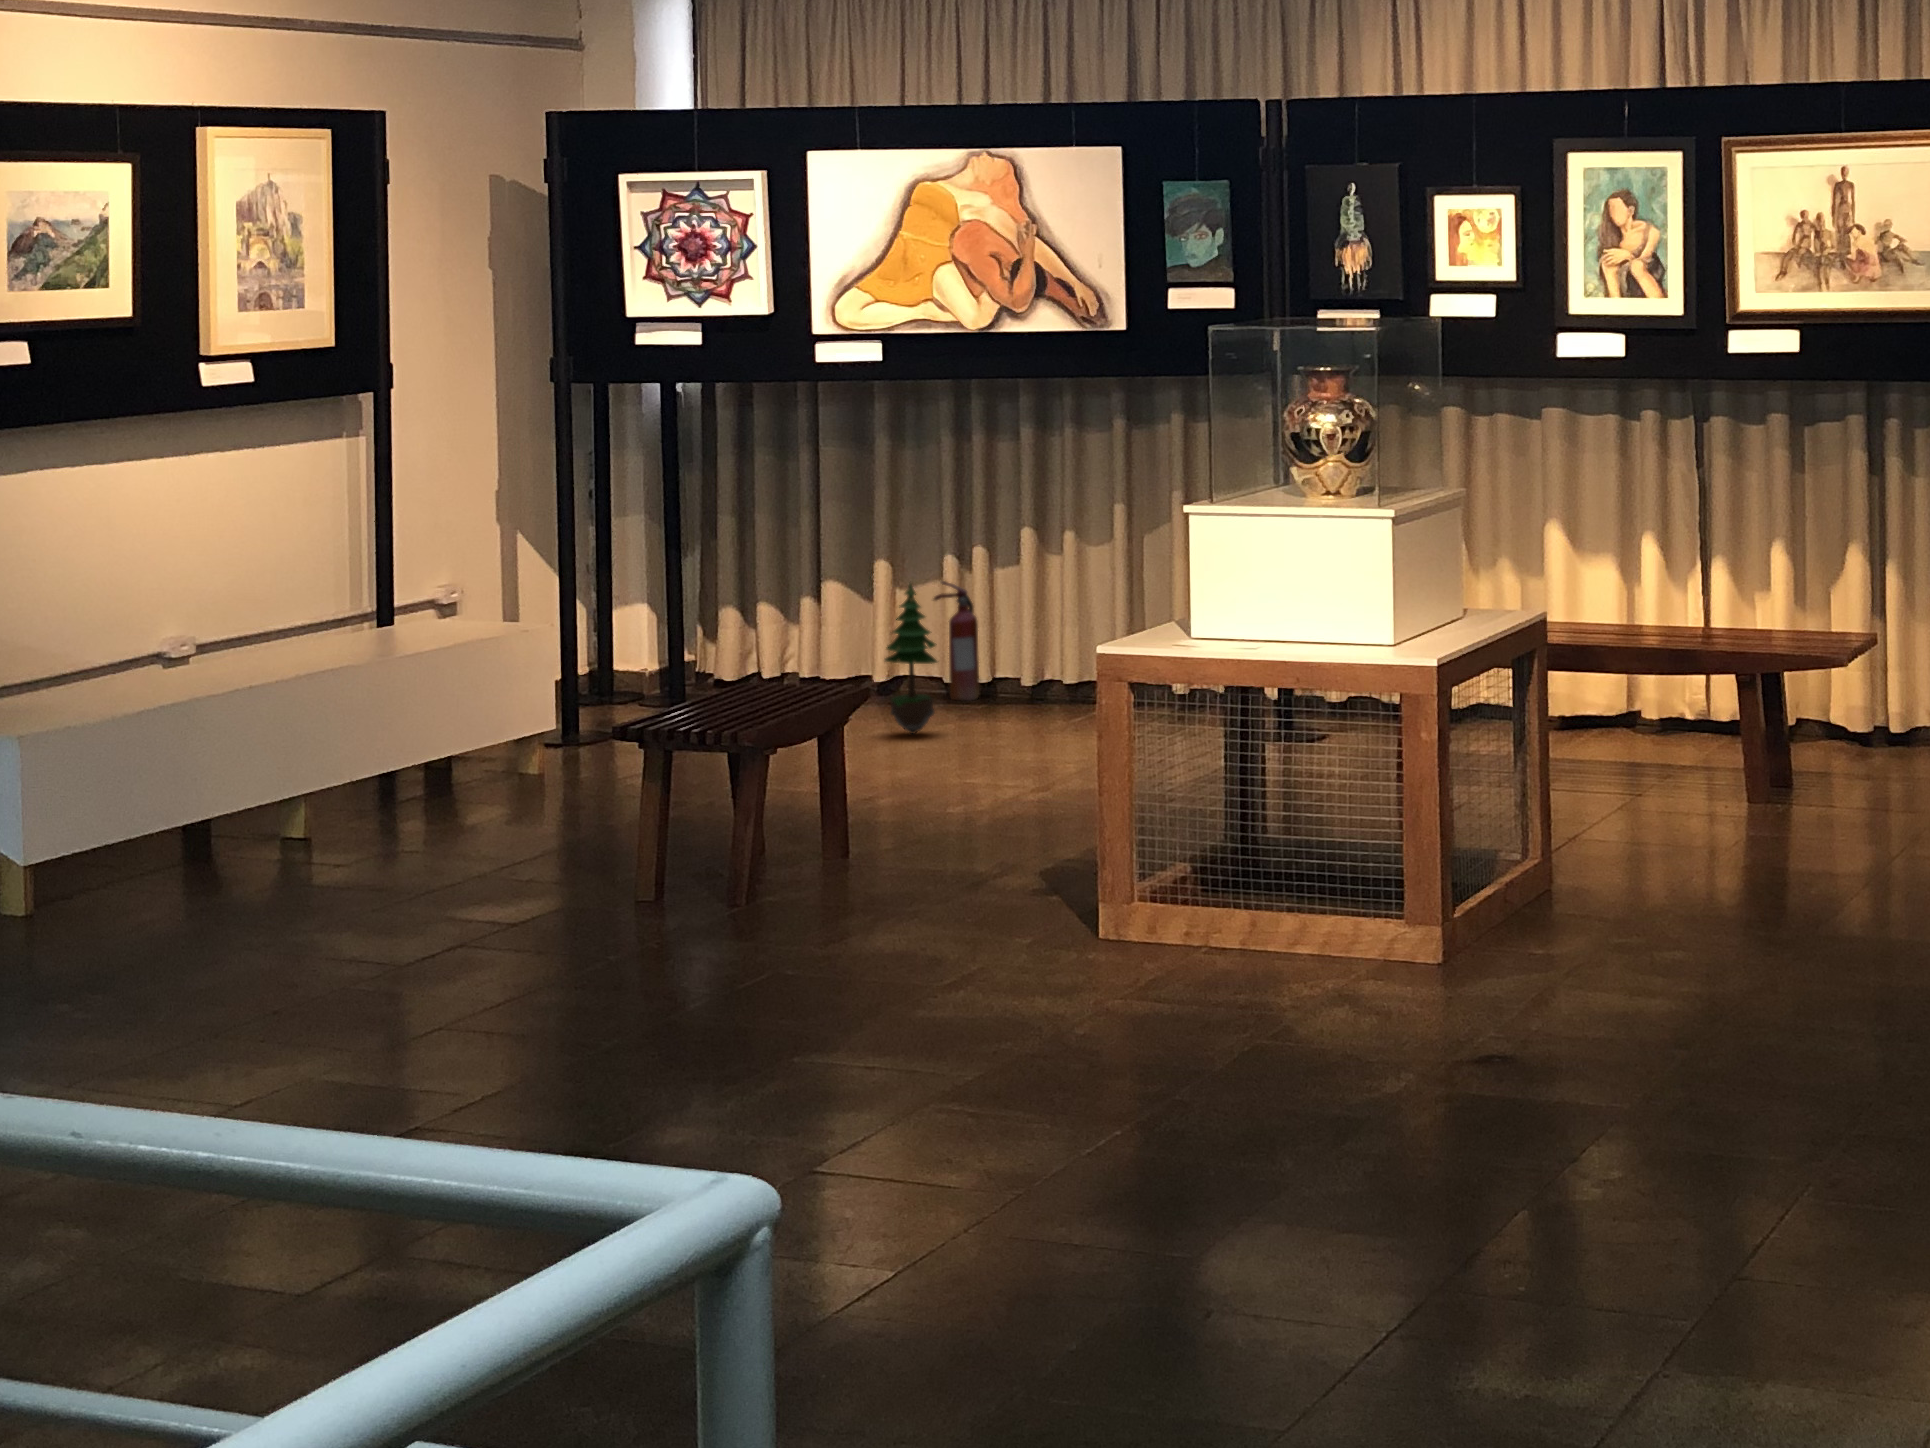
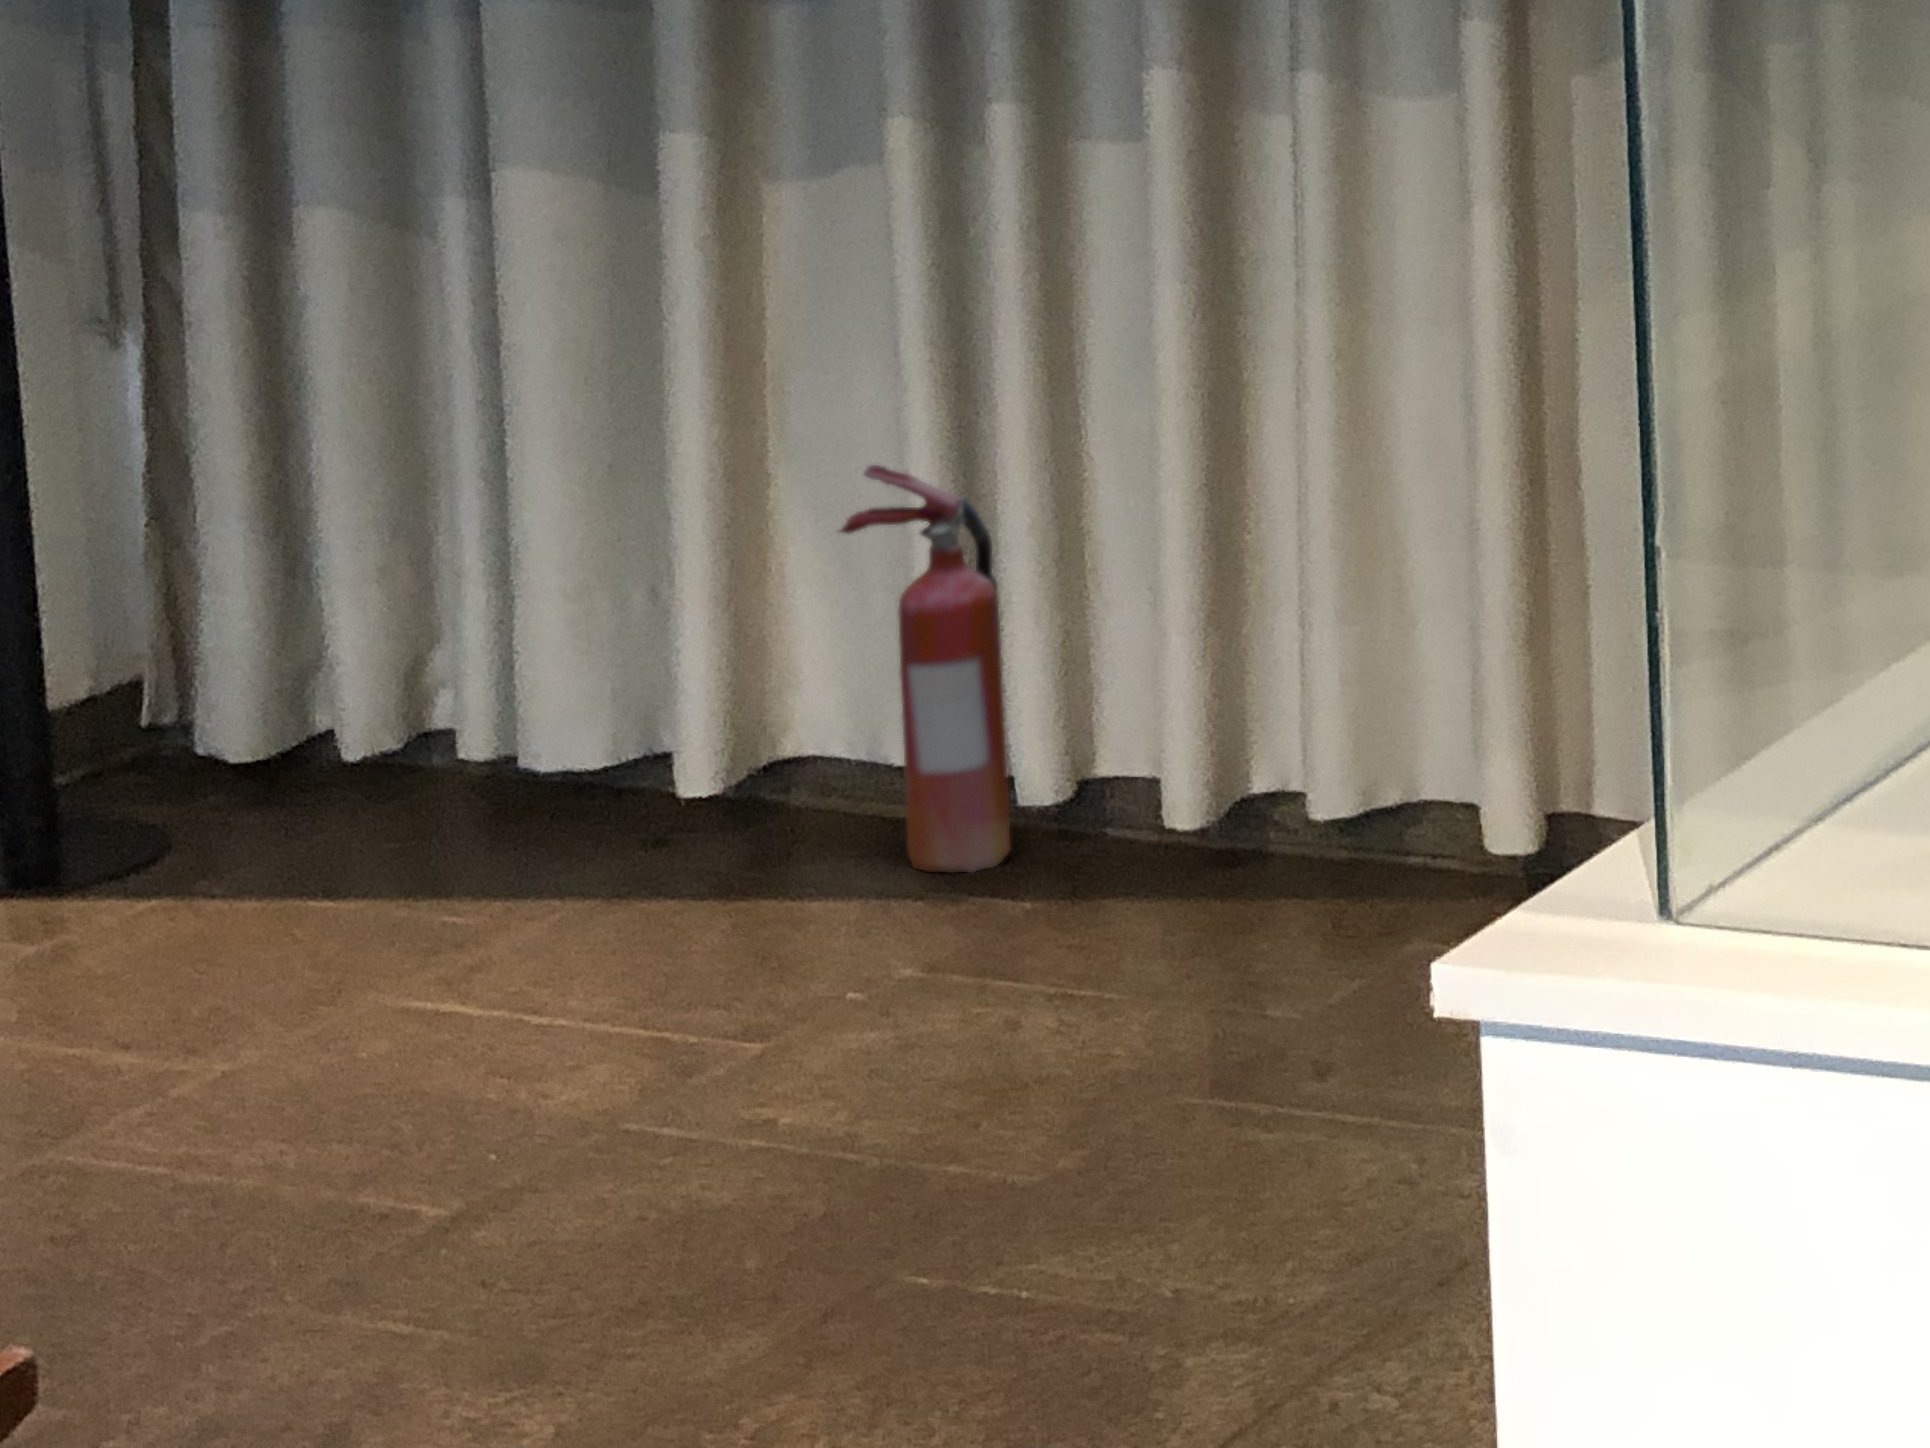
potted tree: present [885,584,937,734] -> none [500,571,729,1152]

